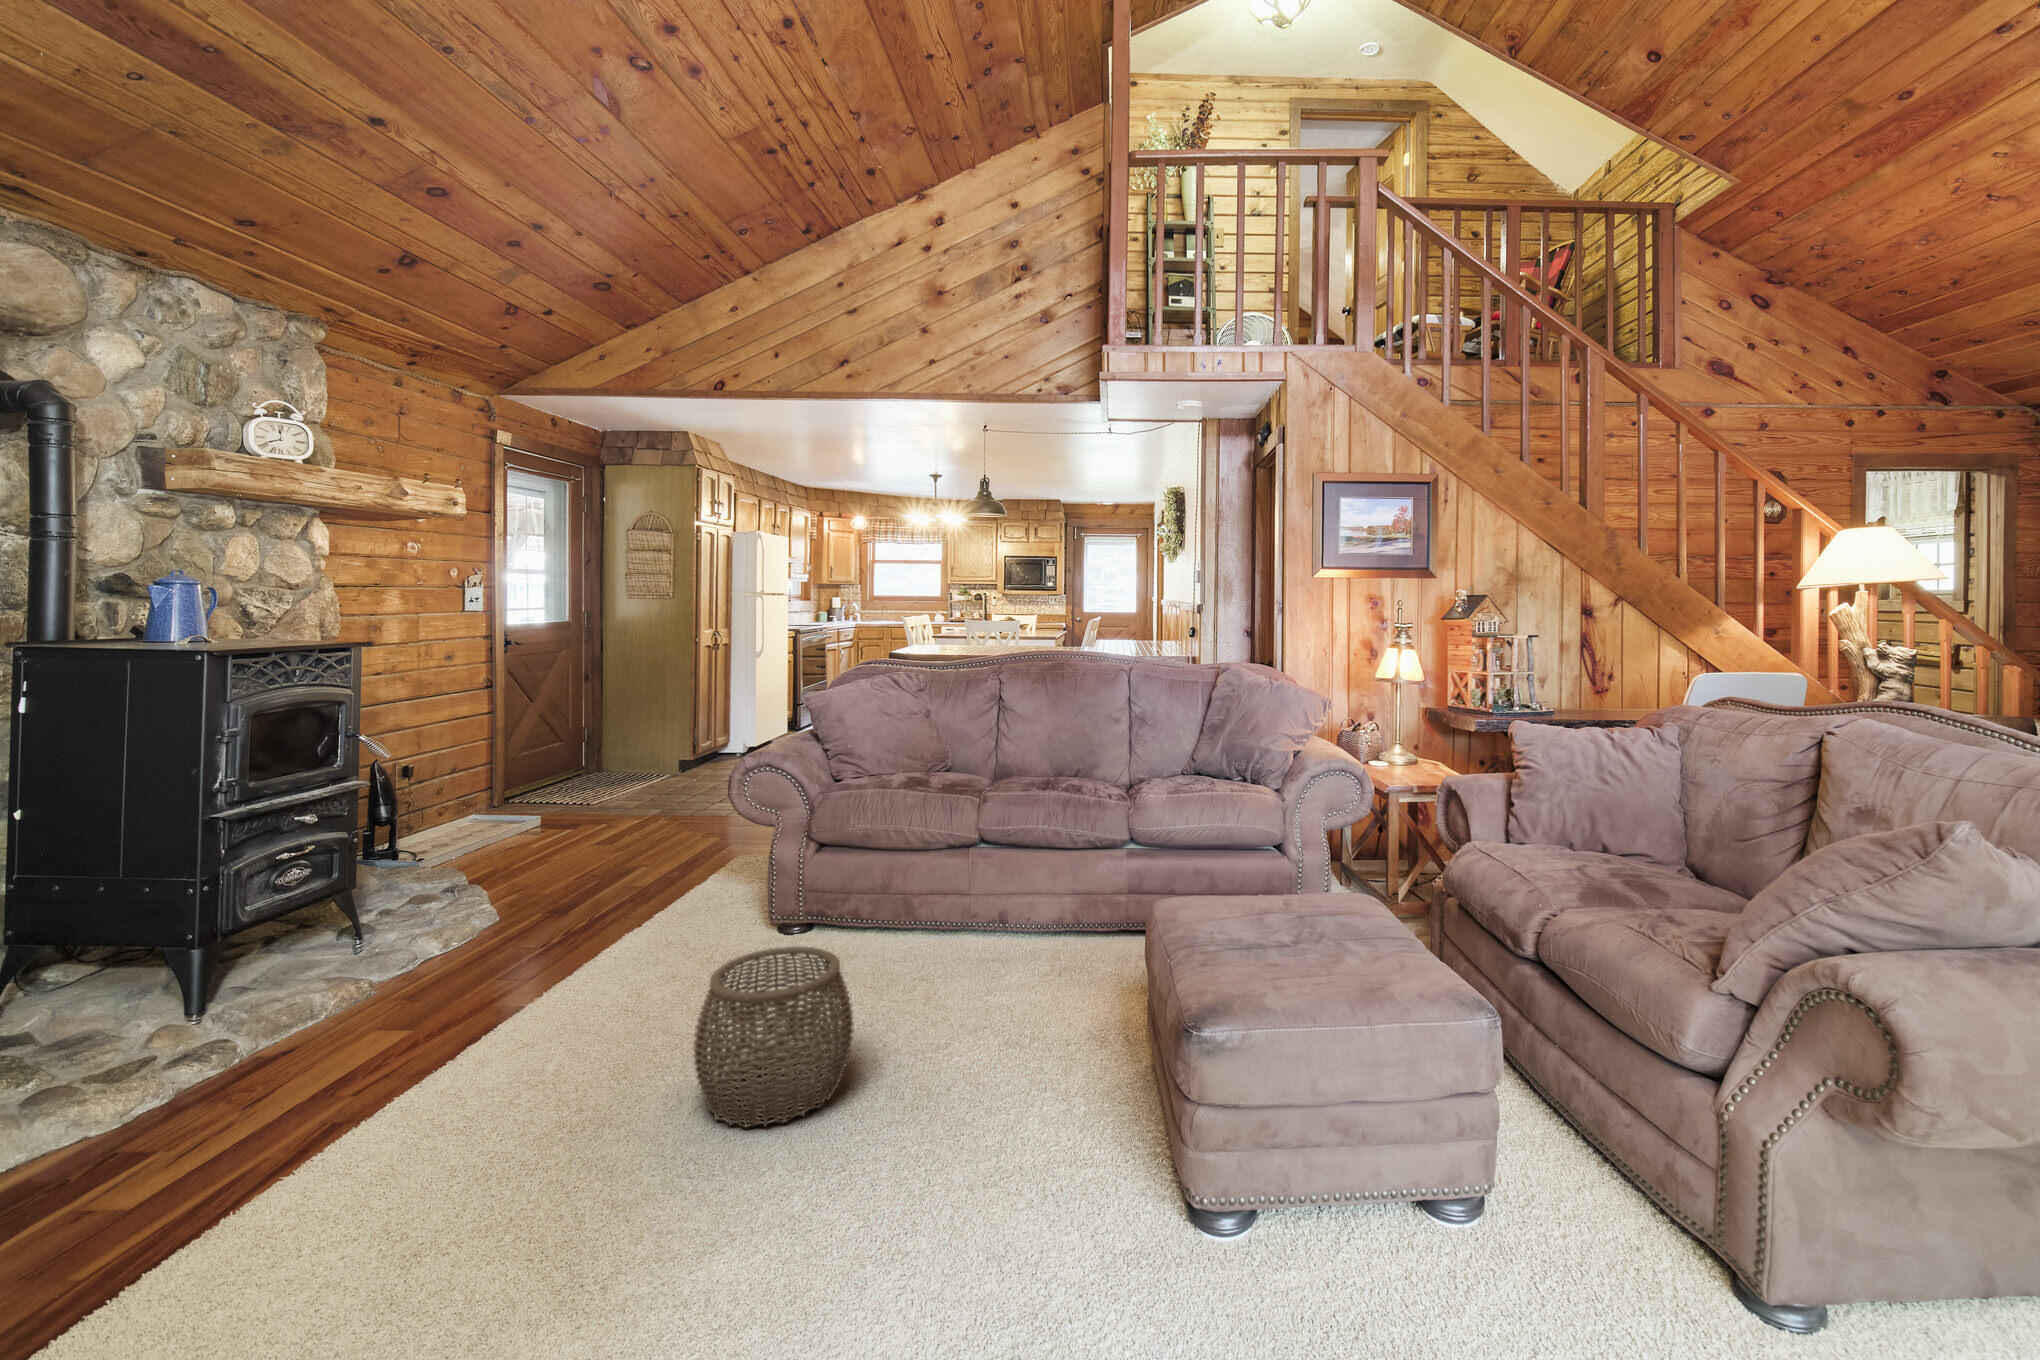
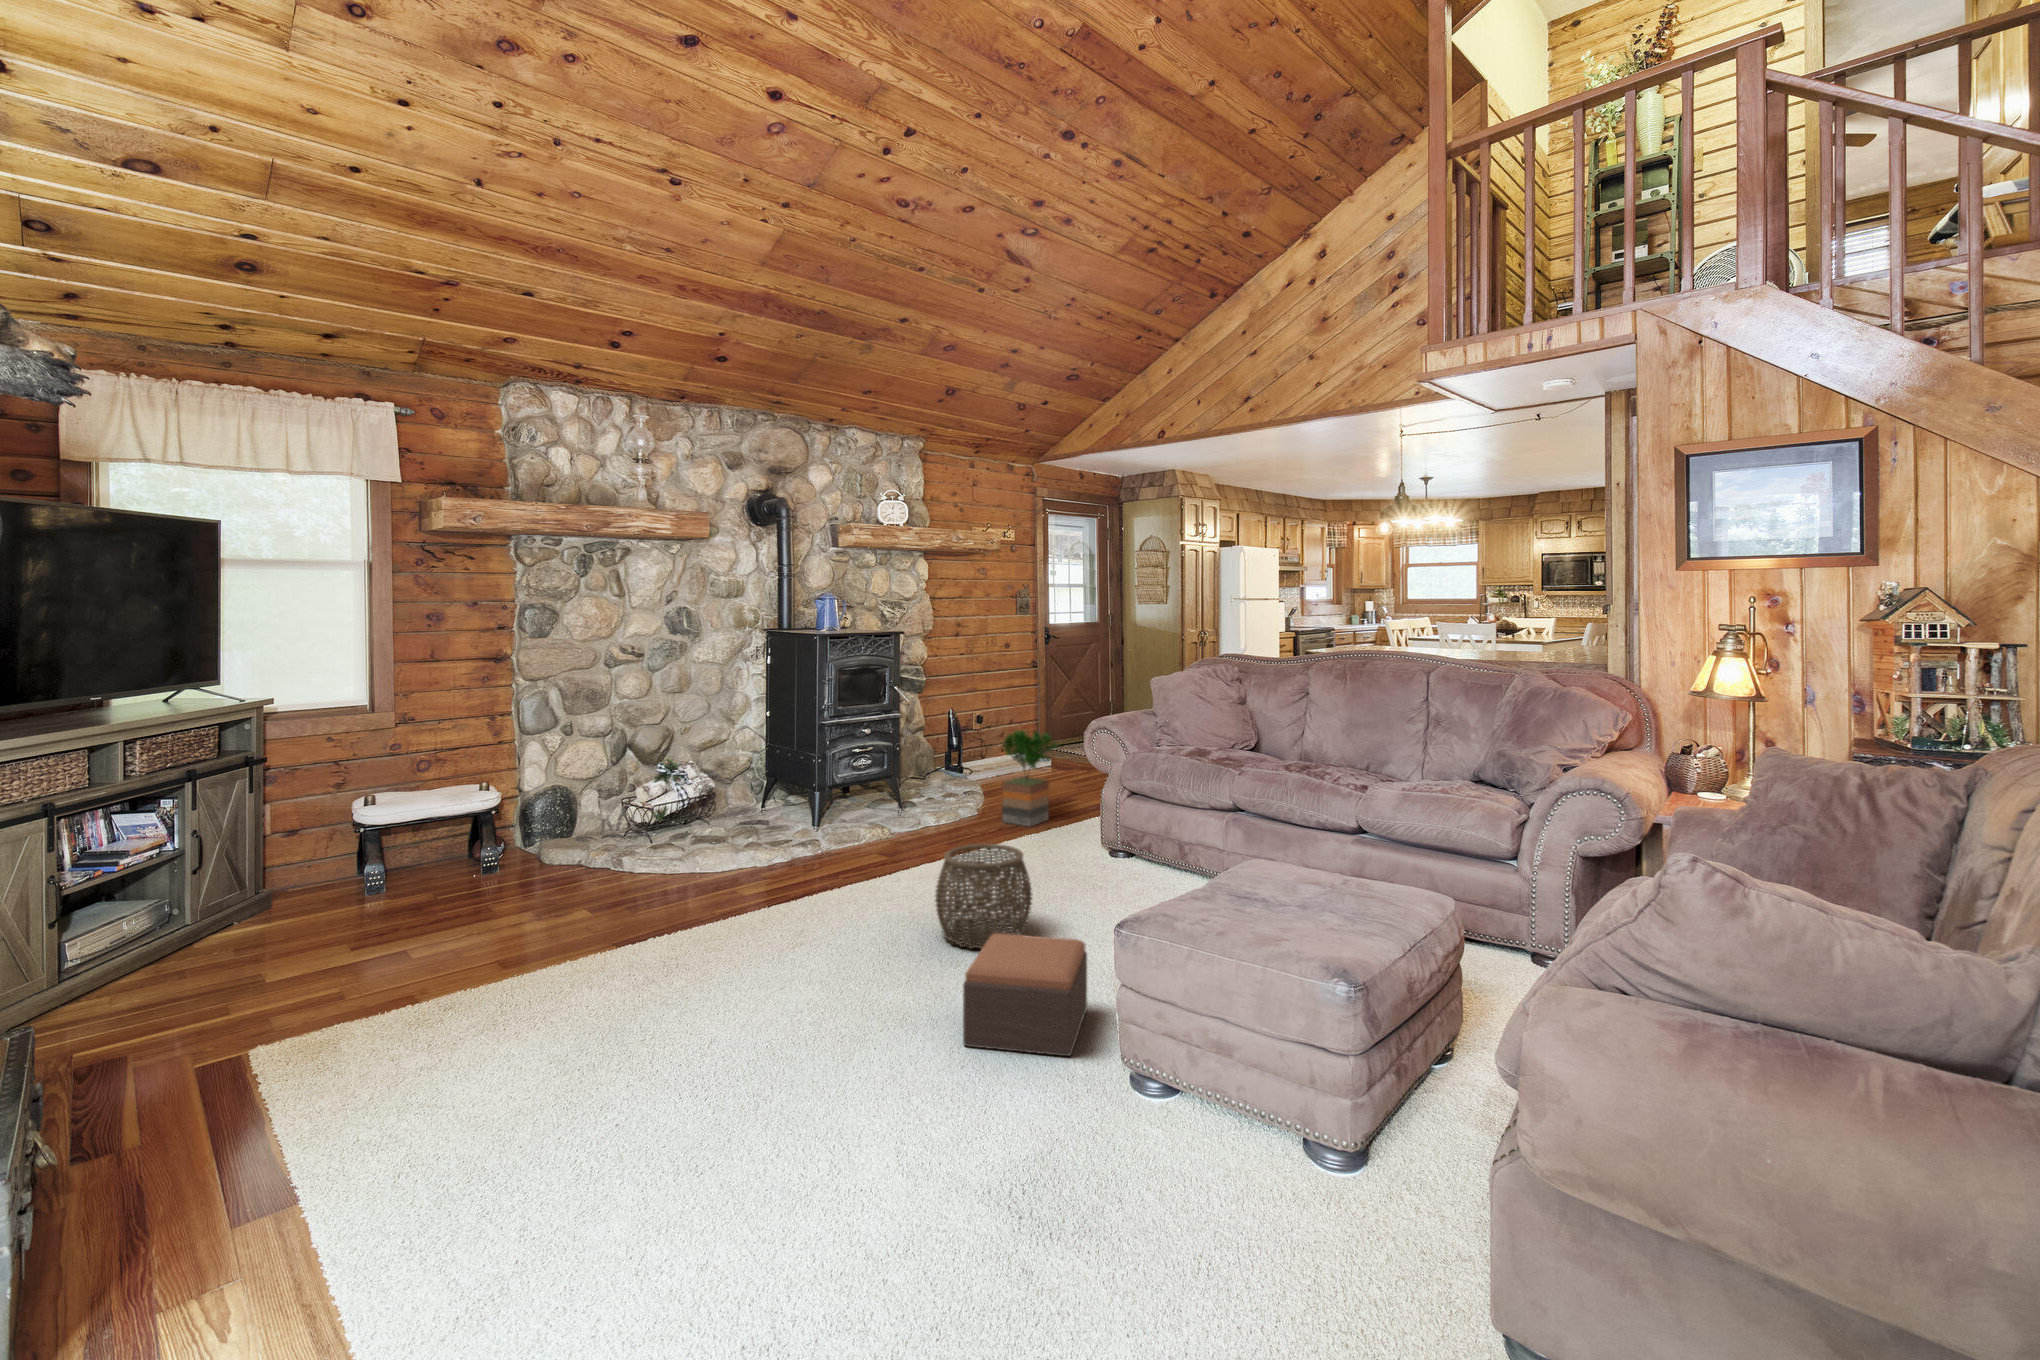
potted tree: none [556,772,655,914] -> present [1002,730,1058,827]
footstool: none [923,1049,1131,1282] -> present [963,933,1087,1056]

